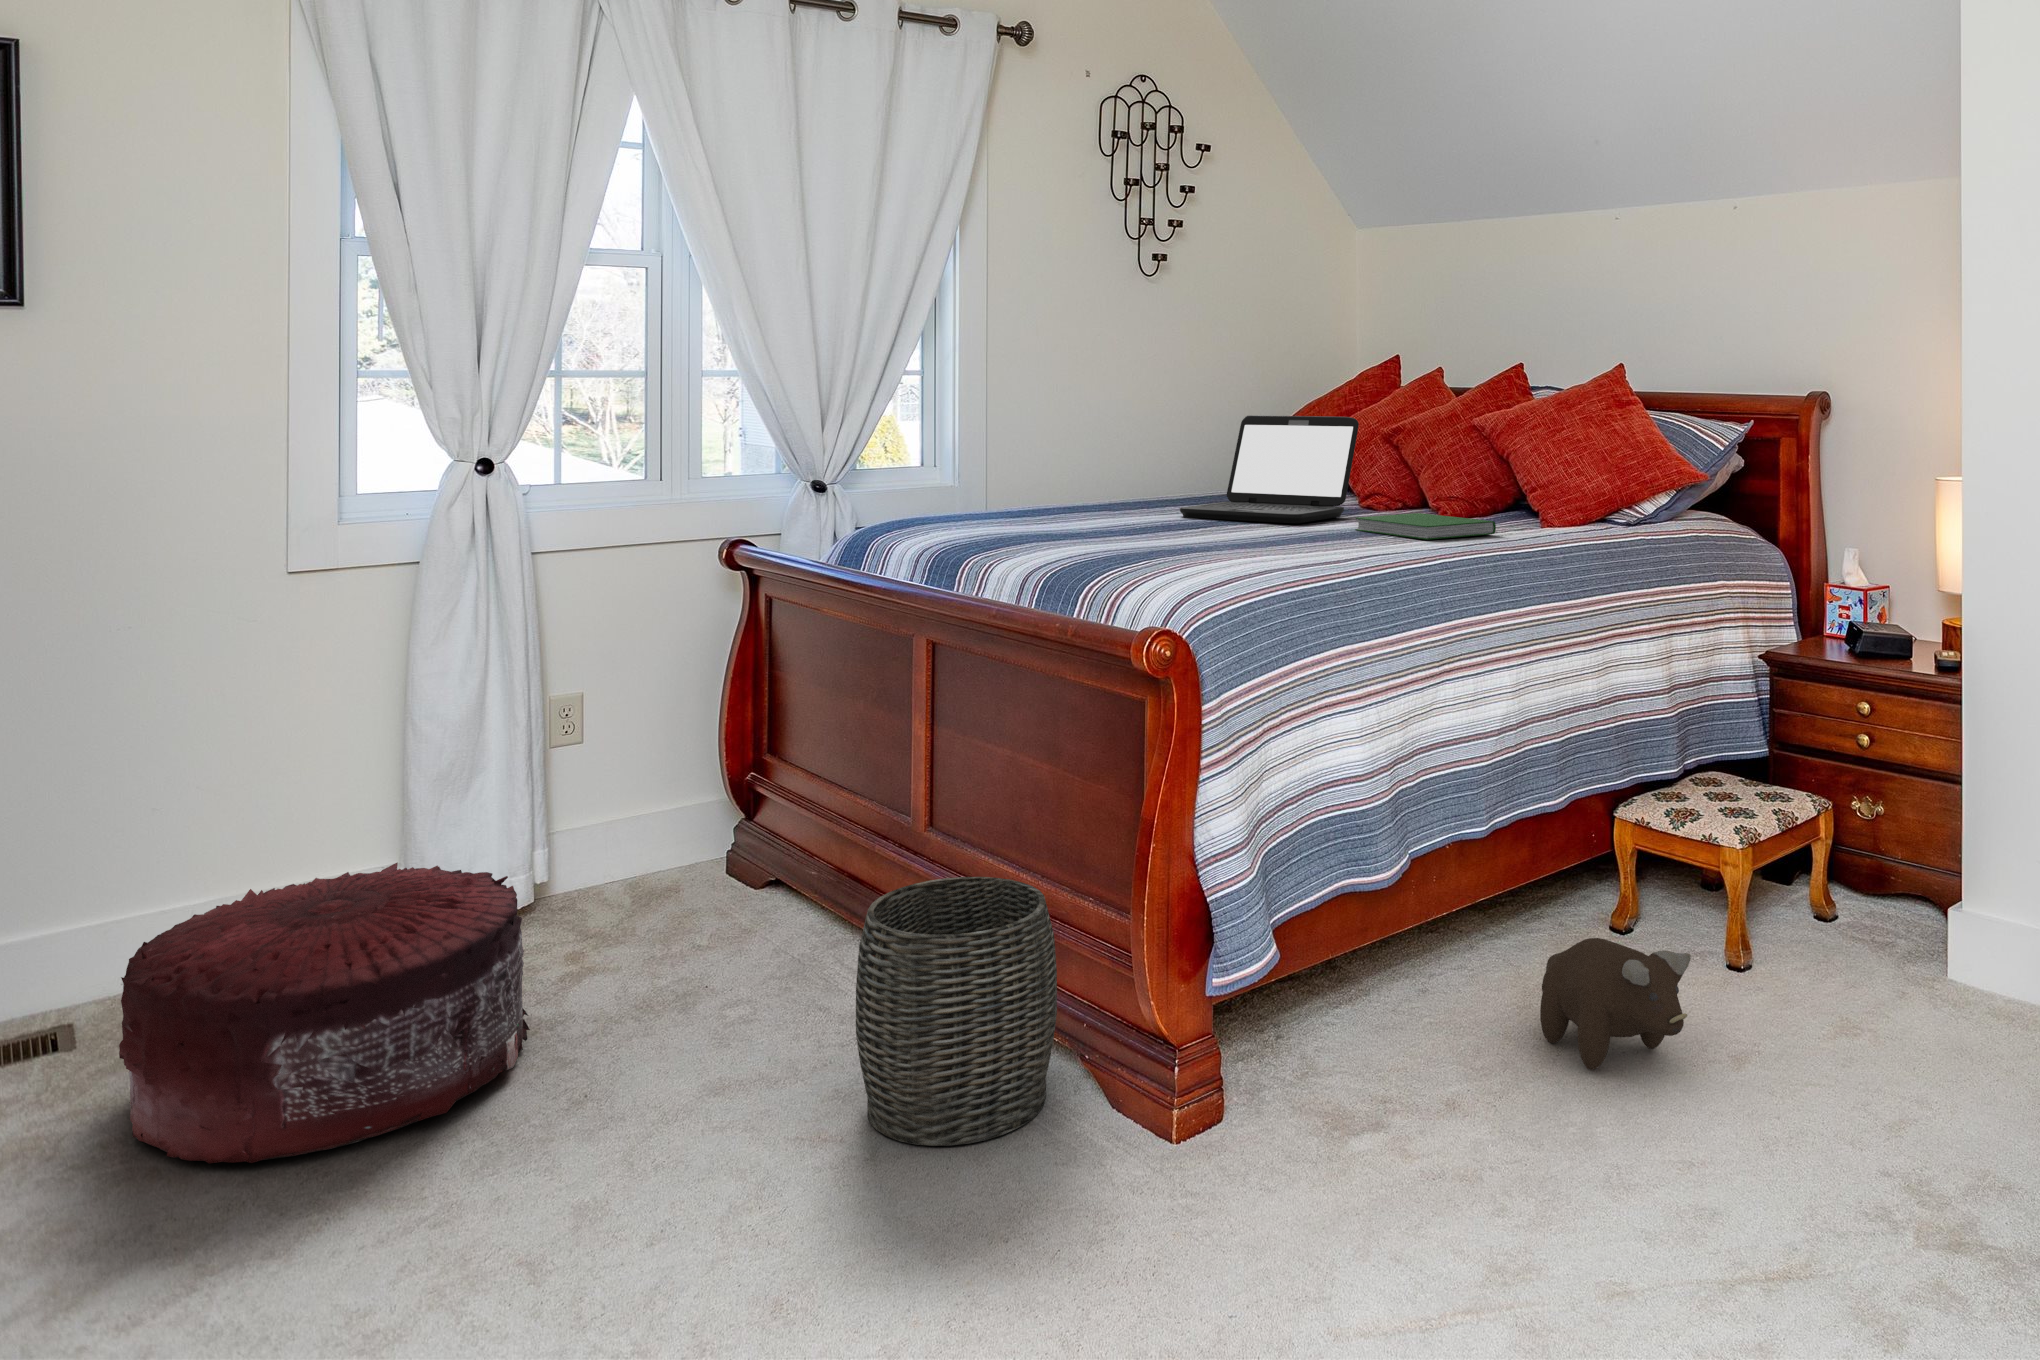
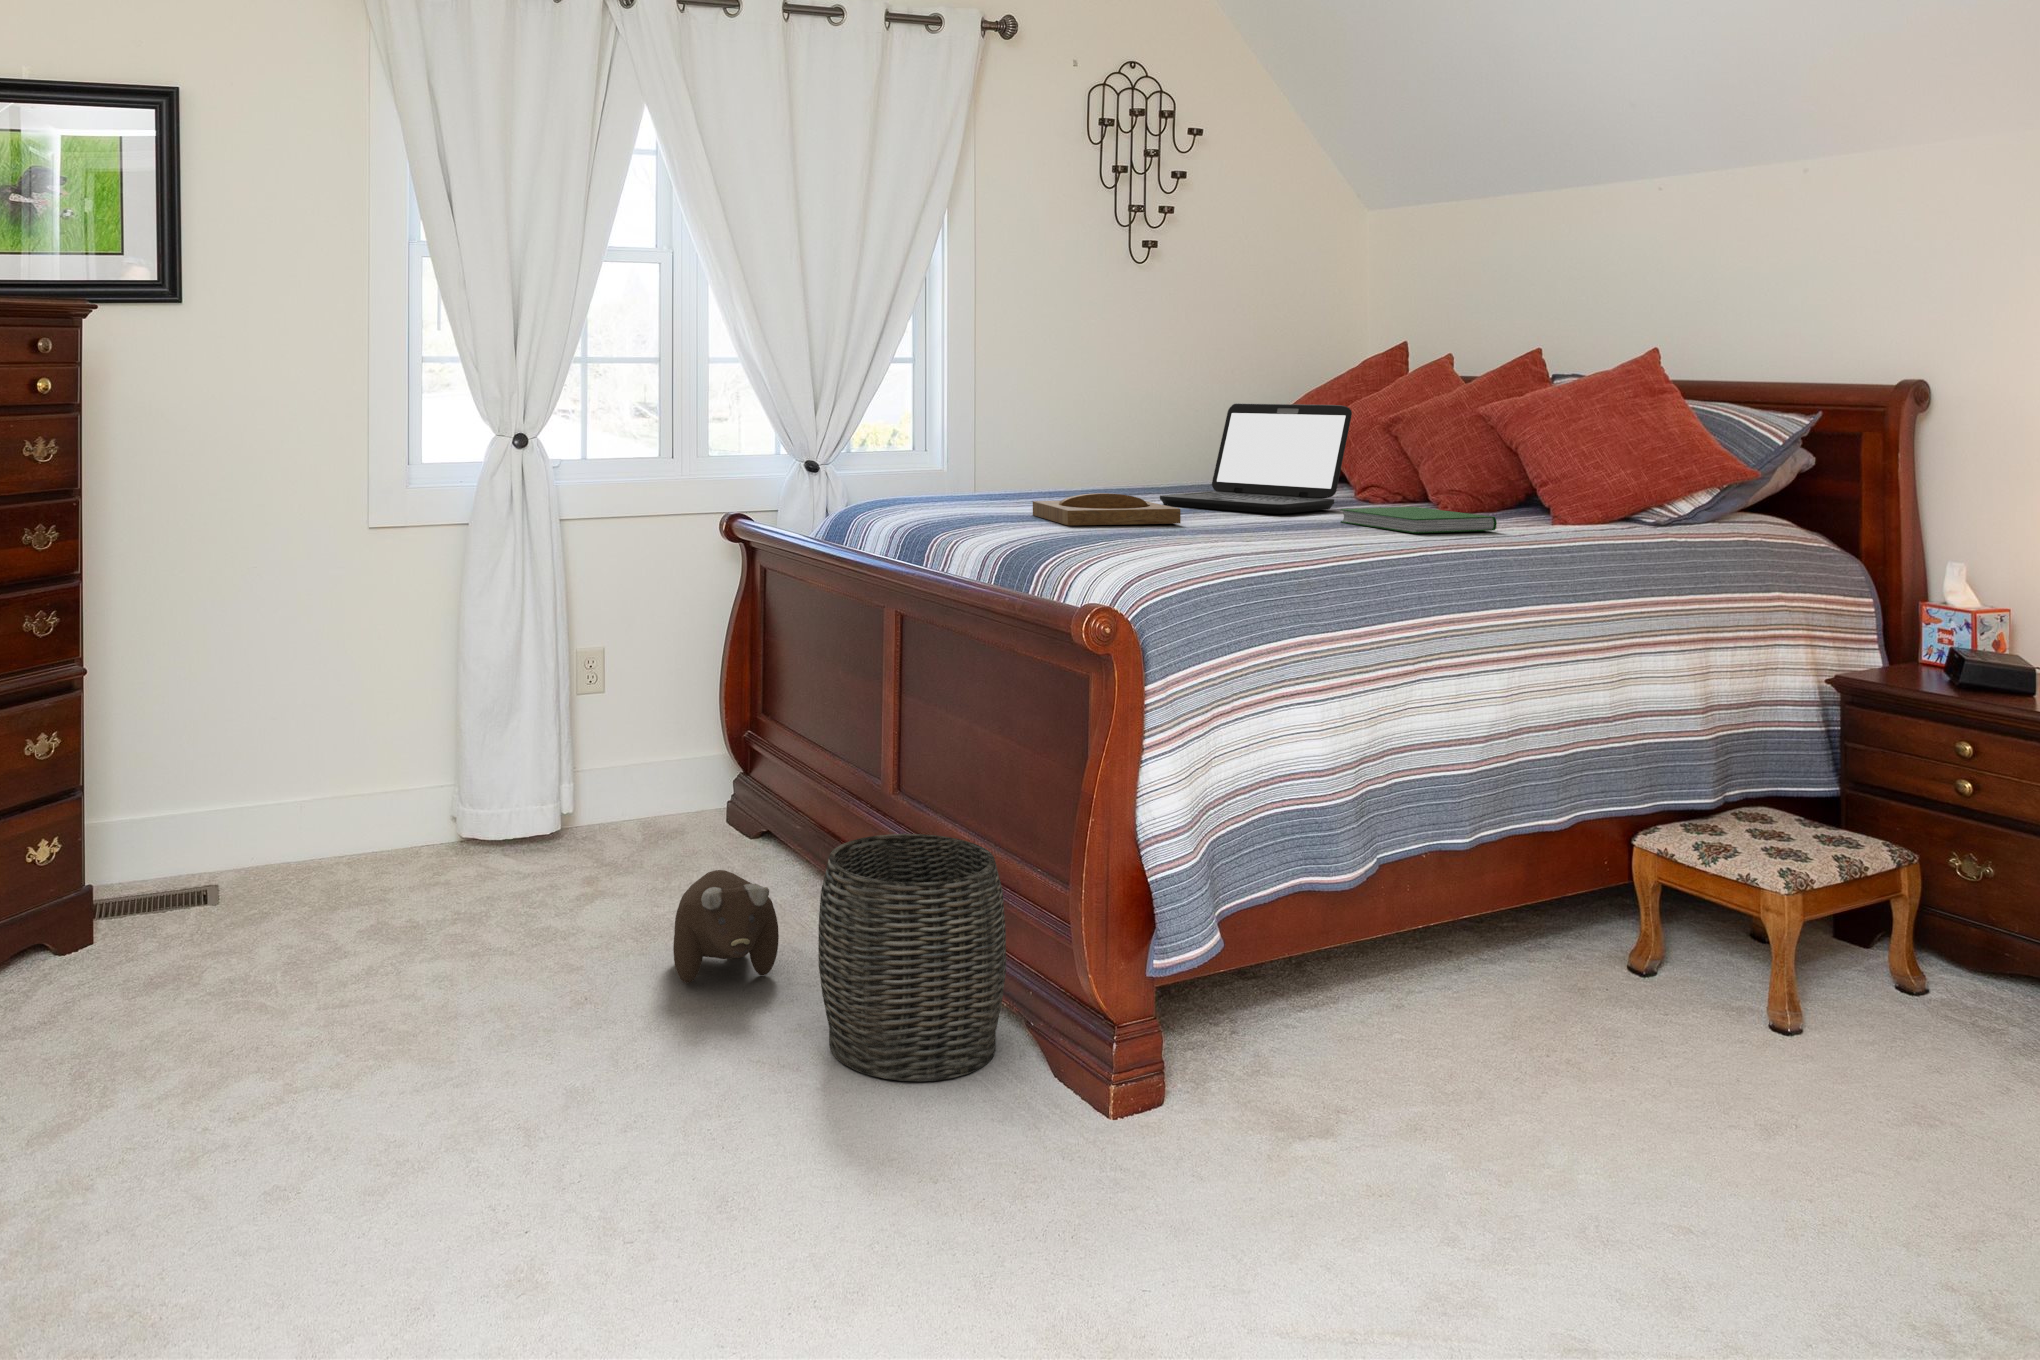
tray: none [1061,509,1211,544] -> present [1033,493,1181,525]
pouf: present [119,863,530,1164] -> none [243,779,552,1012]
plush toy: present [1540,938,1691,1070] -> present [673,870,779,983]

